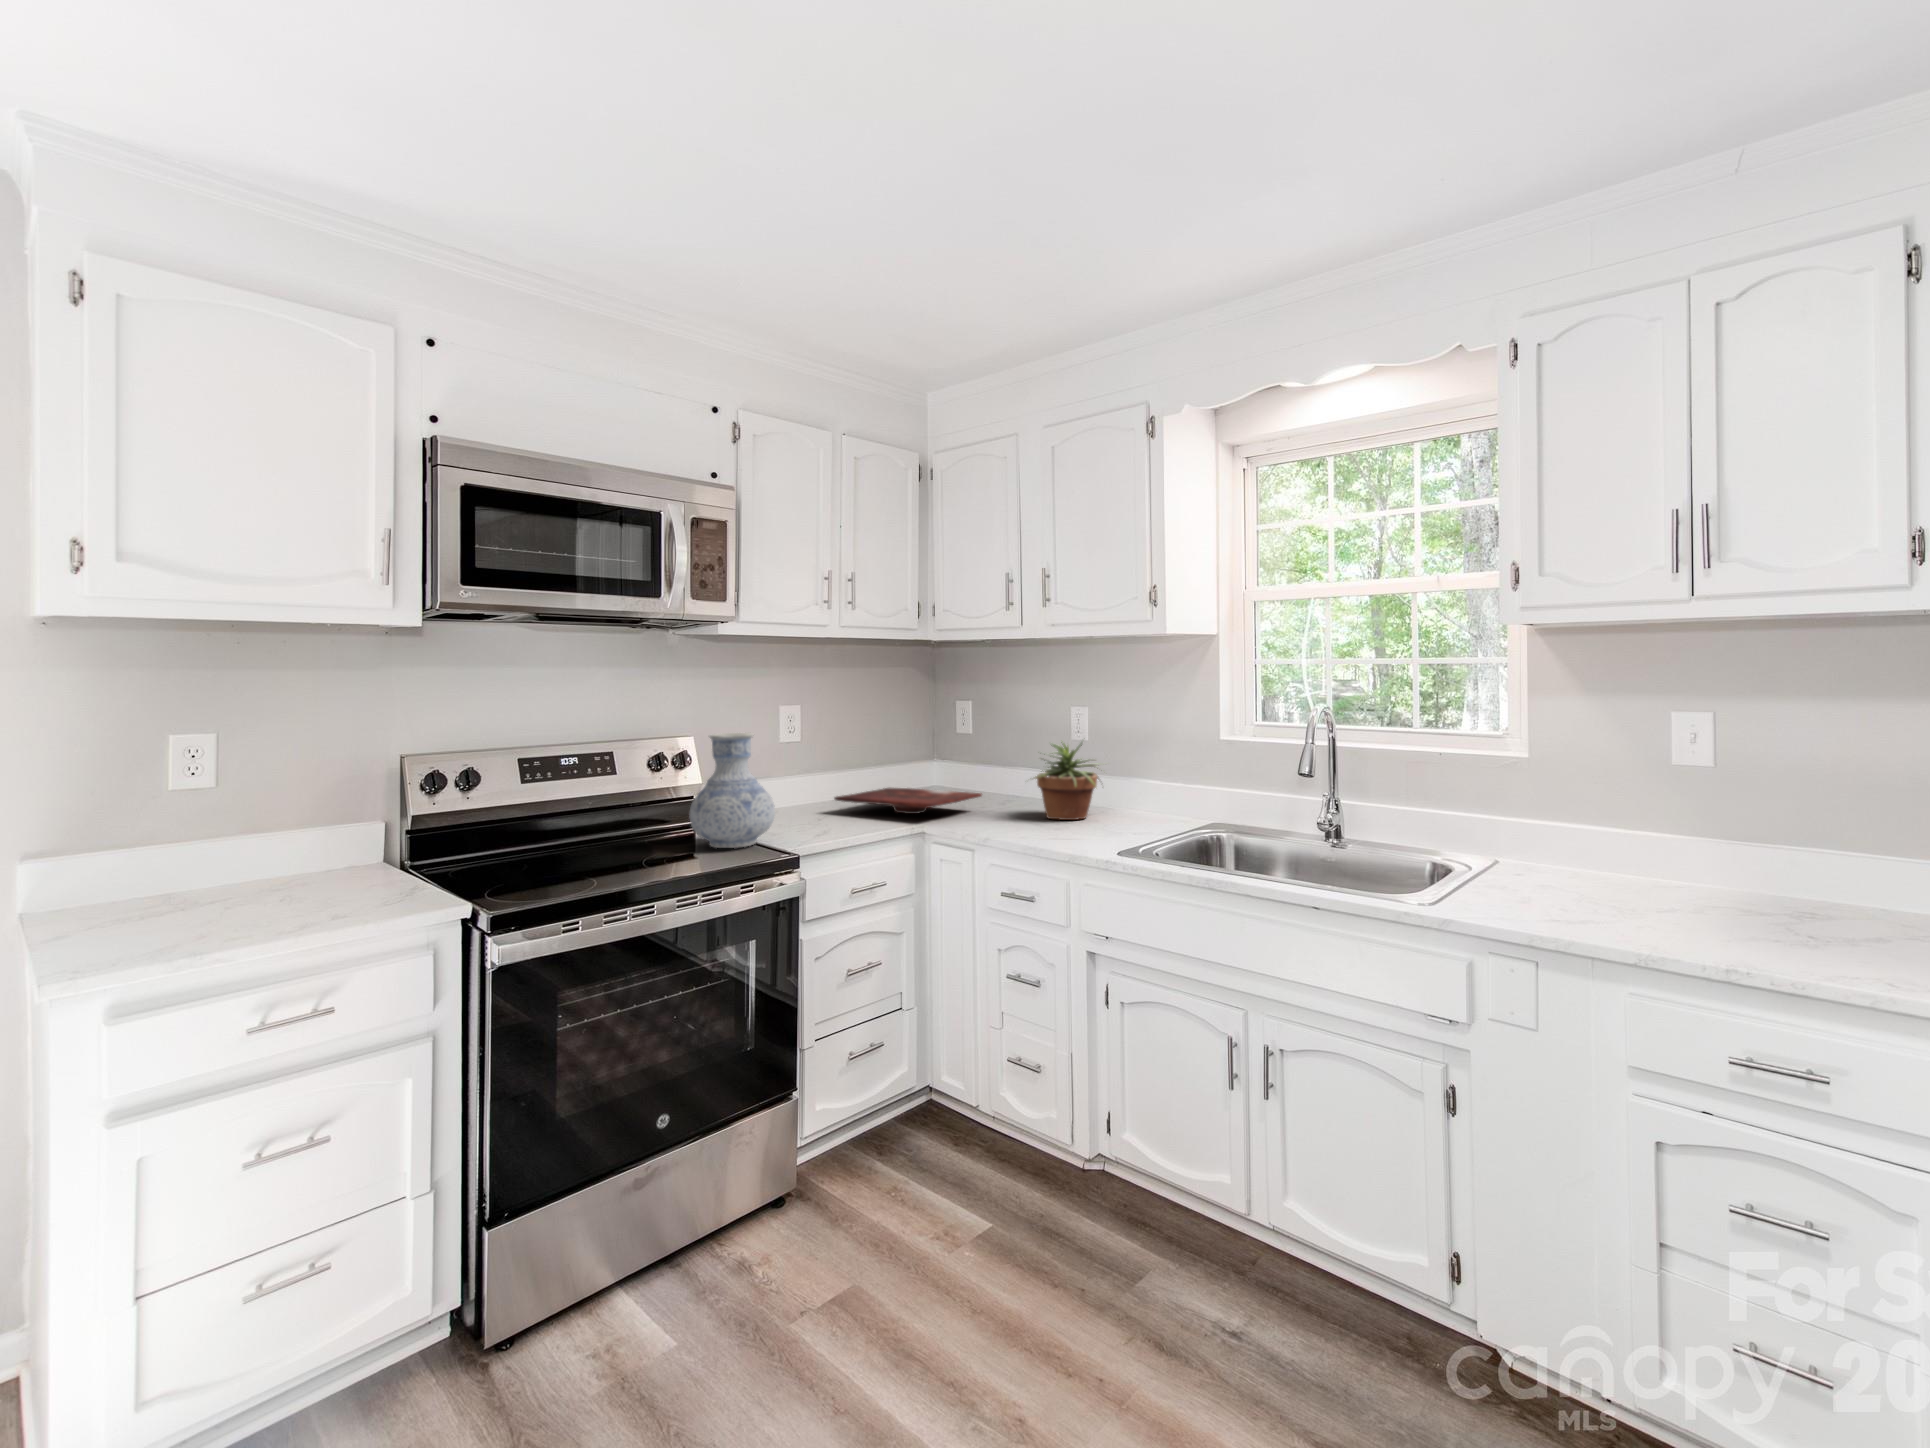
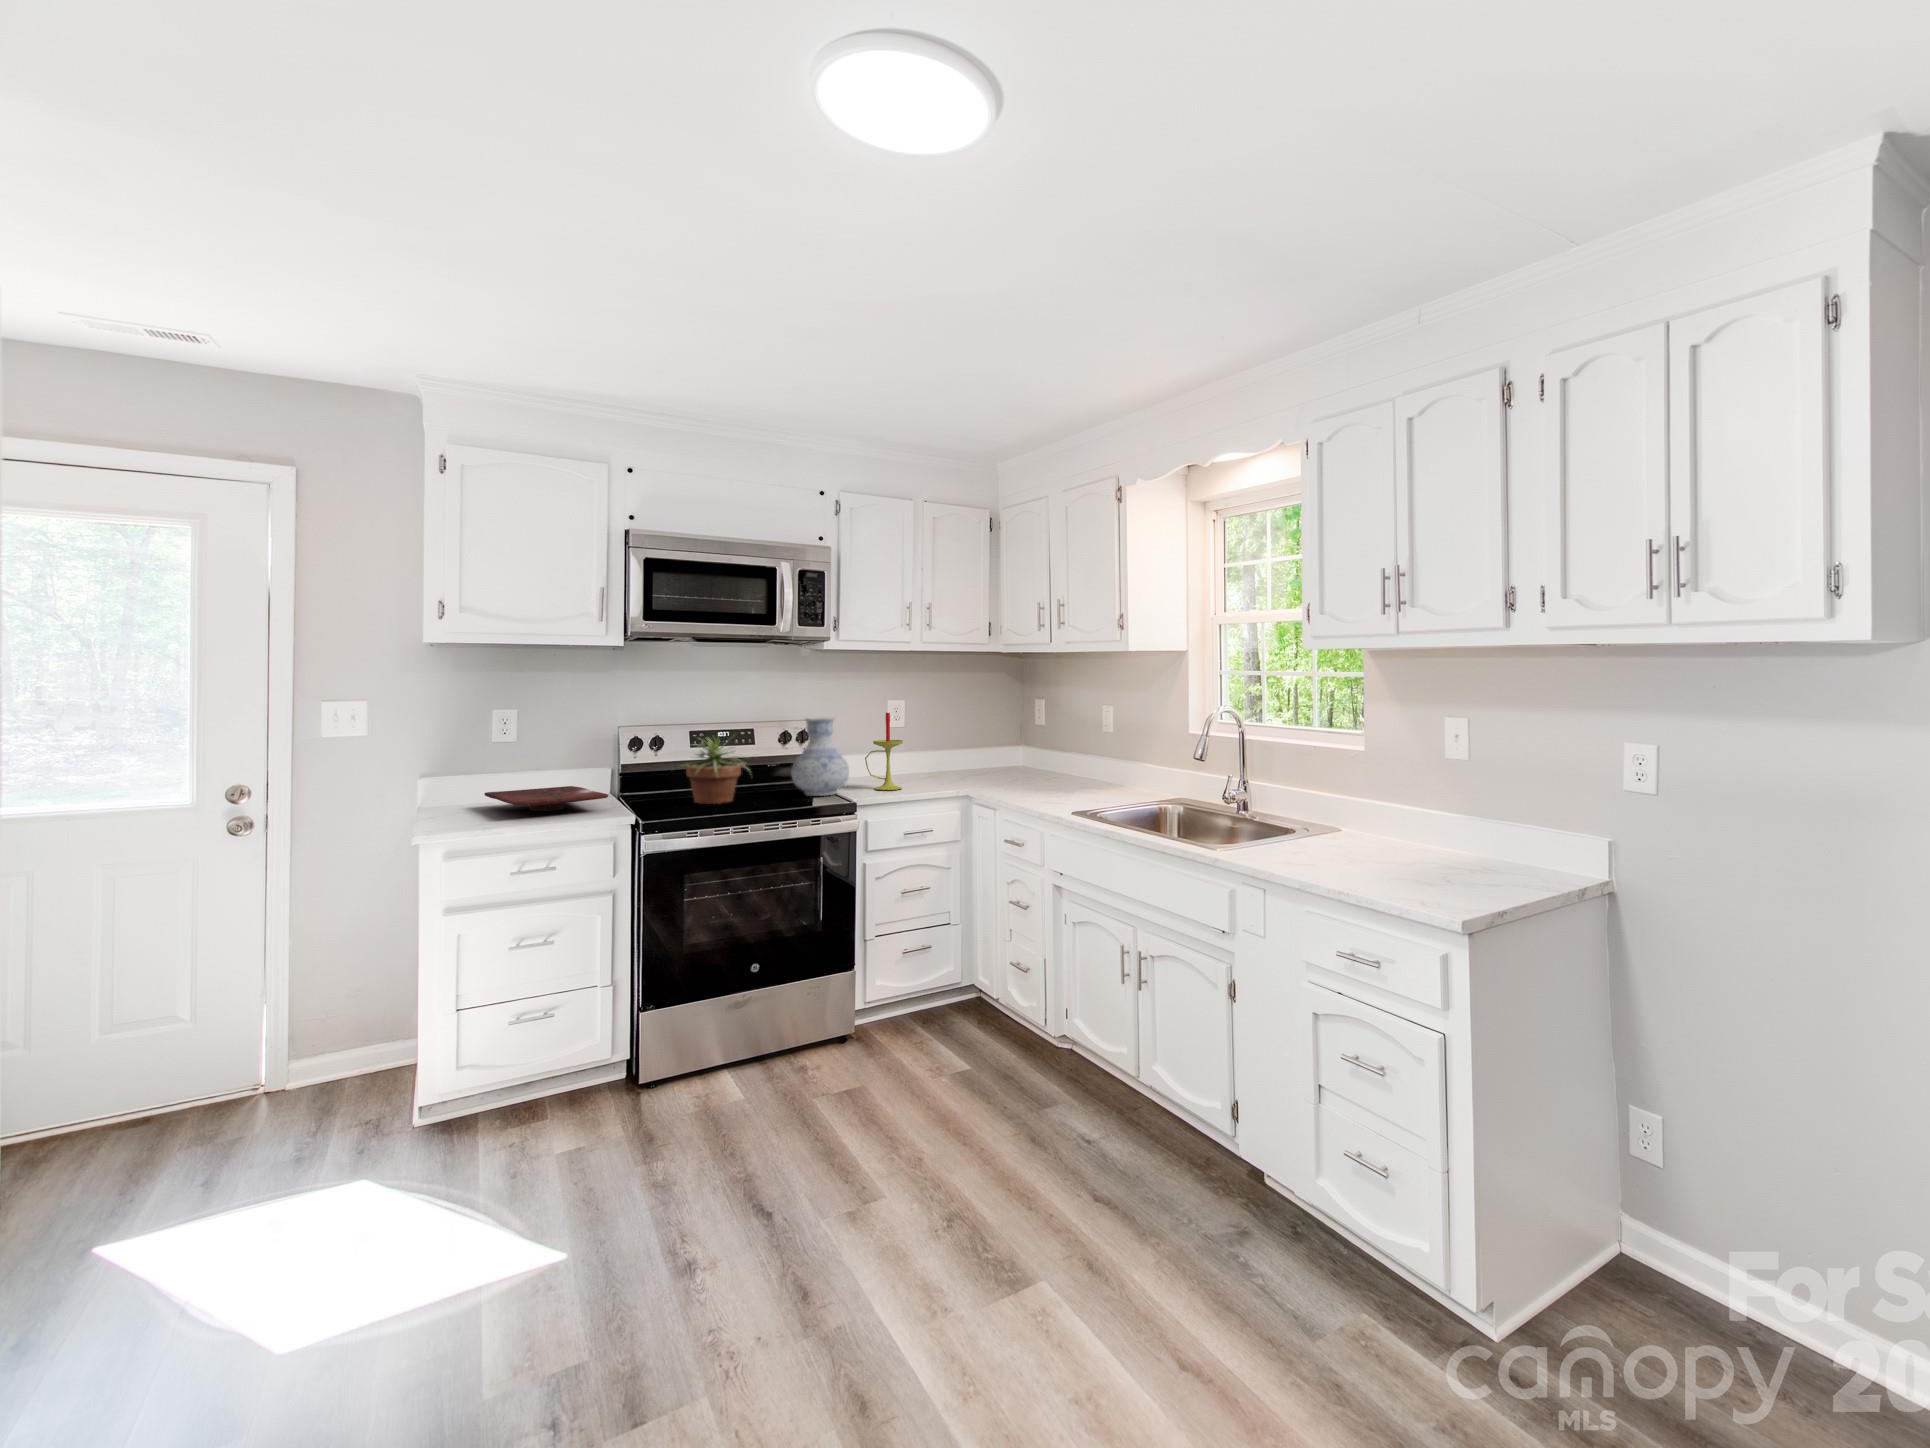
candle: none [785,721,839,833] -> present [865,713,903,790]
potted plant: present [1034,742,1099,820] -> present [680,737,748,804]
cutting board: present [834,788,982,814] -> present [485,786,608,811]

